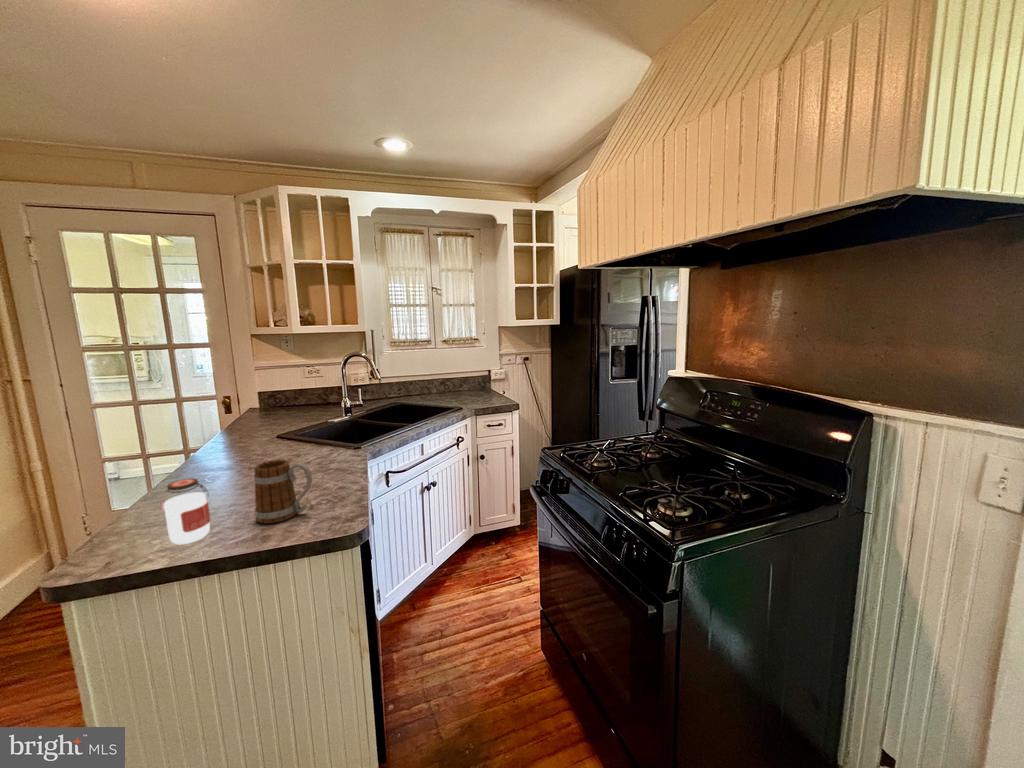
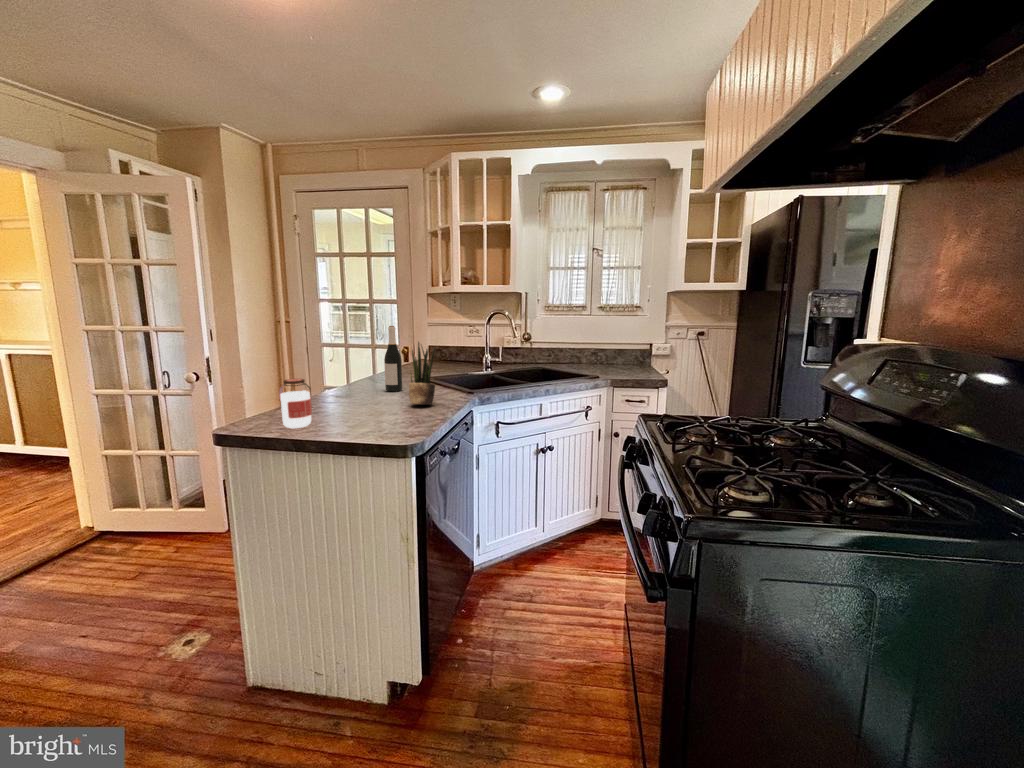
wine bottle: none [247,386,273,461] -> present [384,326,402,392]
potted plant: none [304,405,336,475] -> present [409,342,435,404]
mug: present [254,460,312,523] -> none [343,377,386,428]

